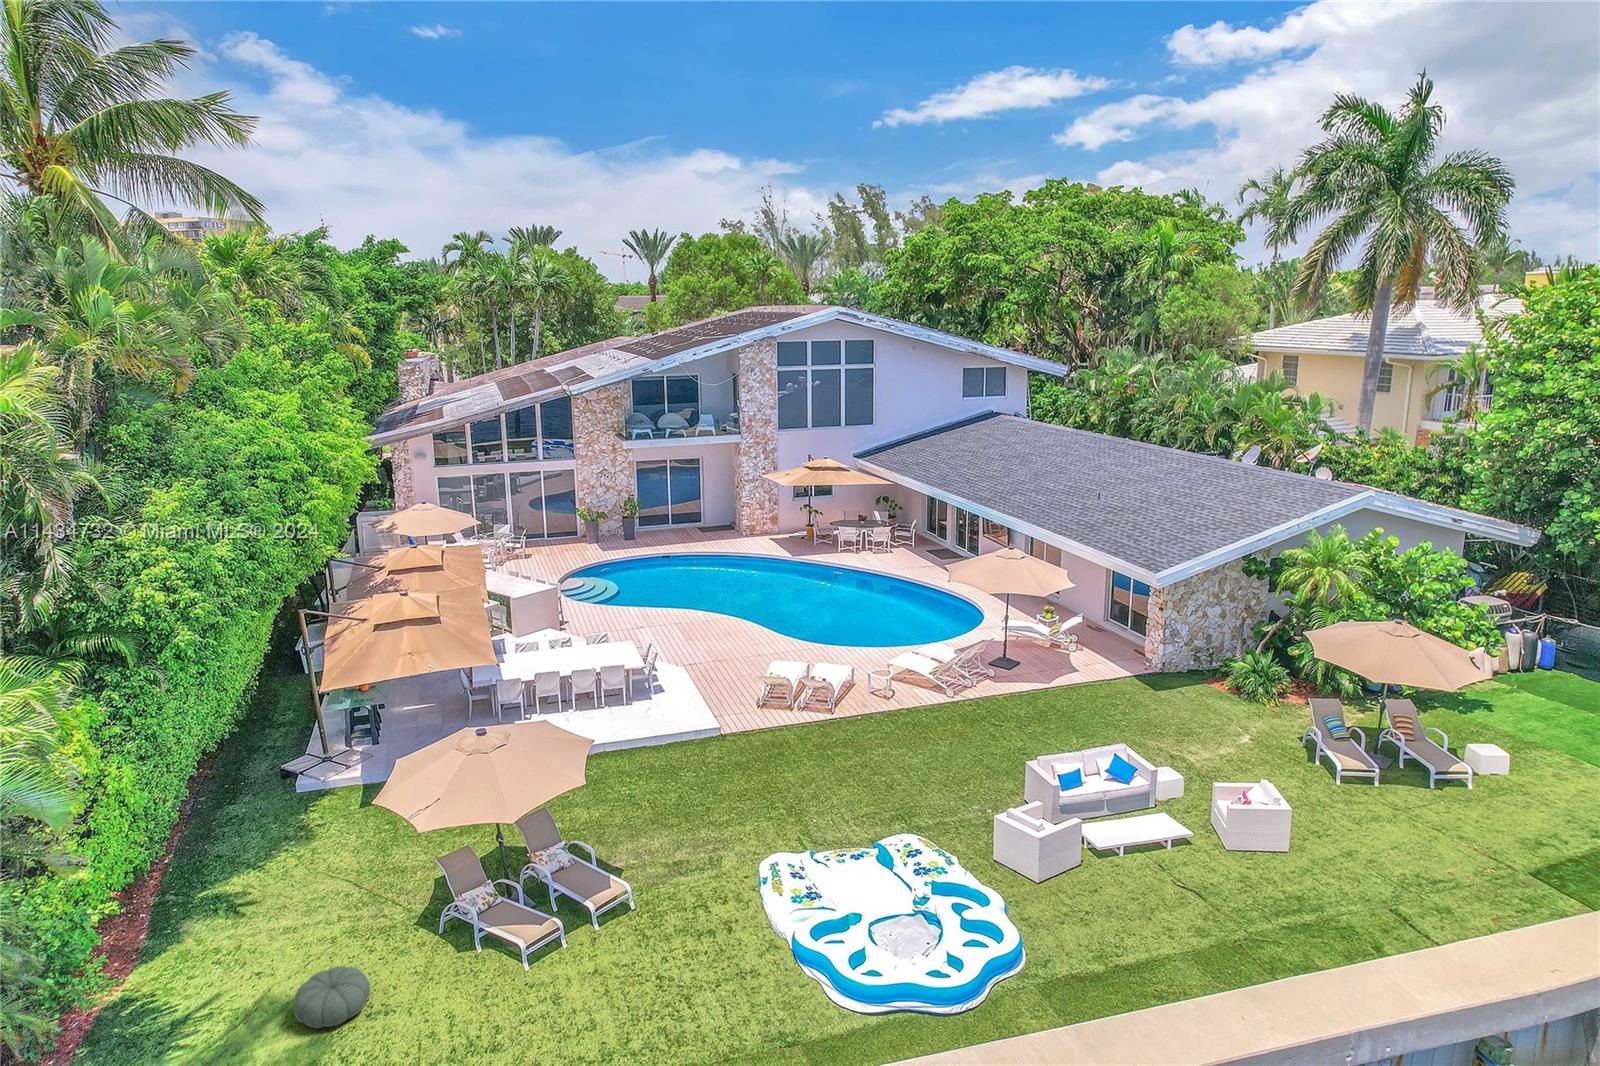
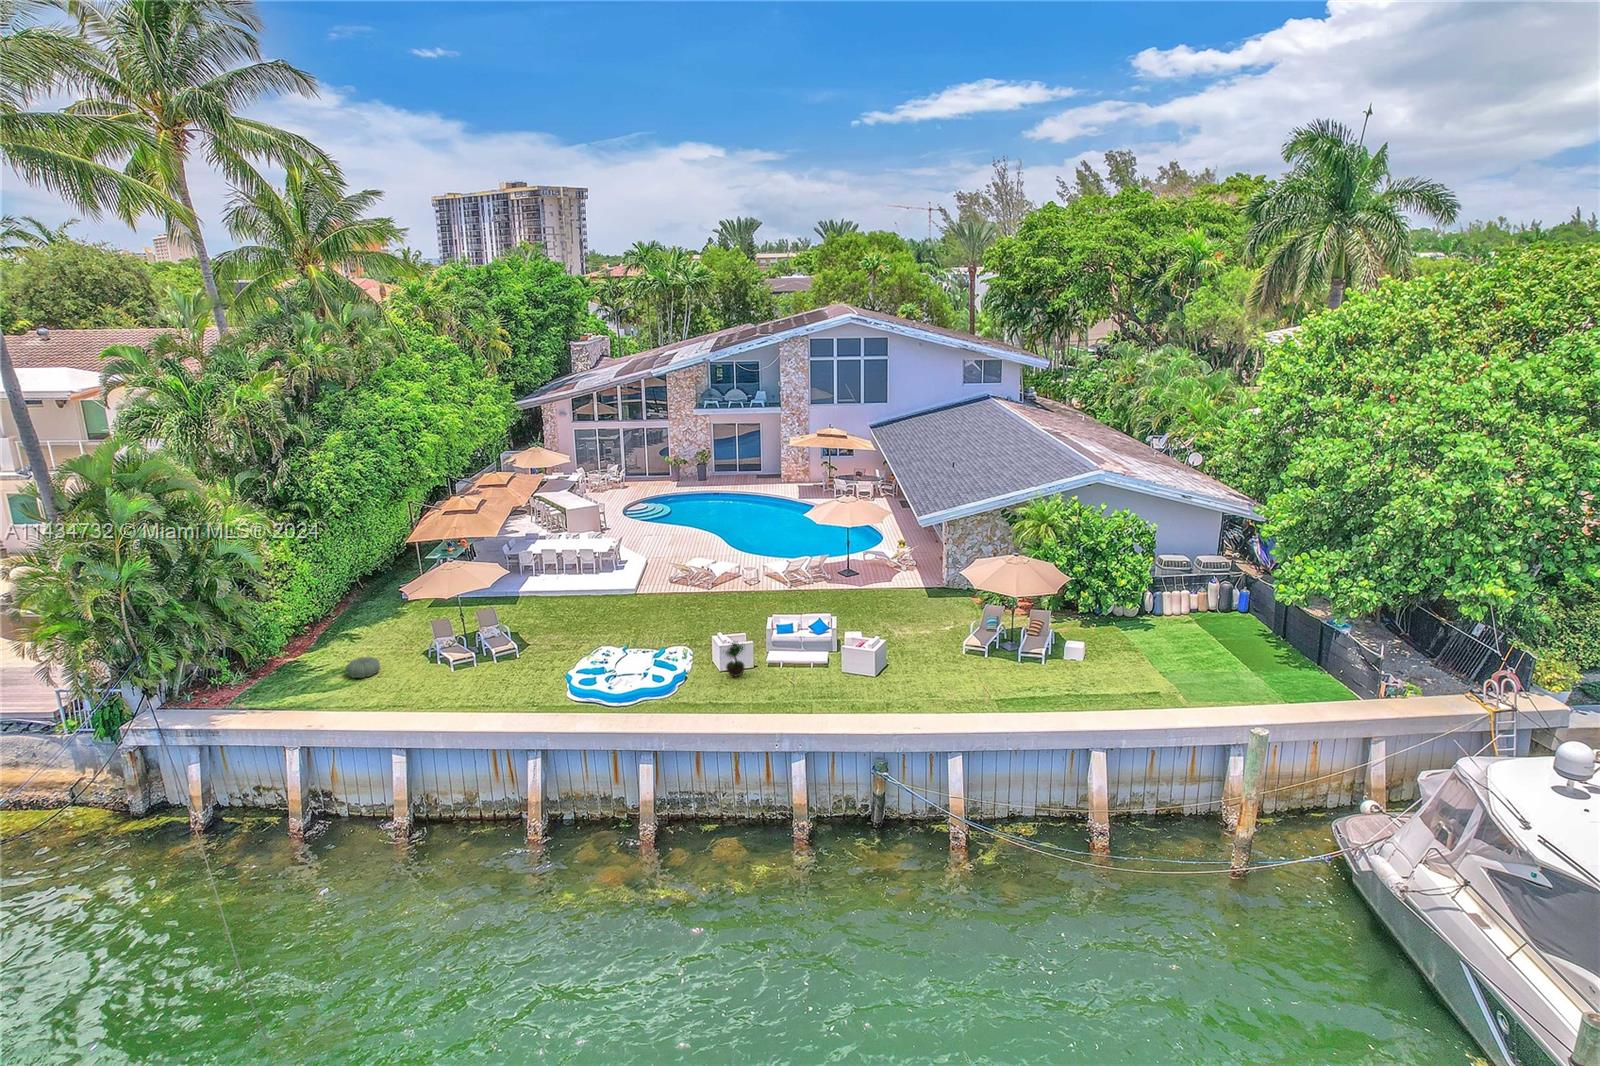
potted tree: none [1061,825,1110,890] -> present [725,642,745,676]

